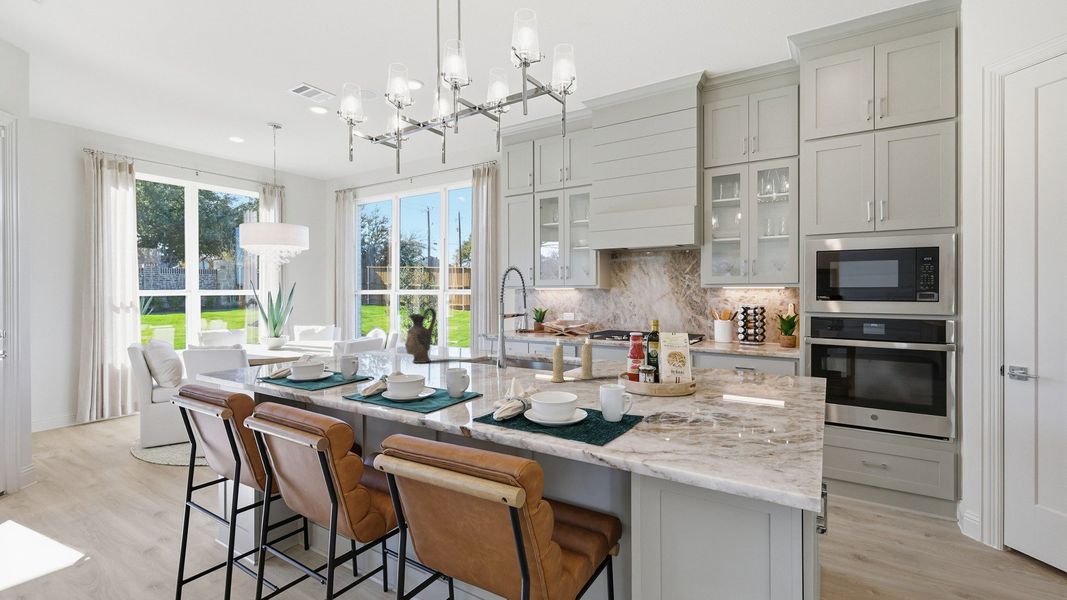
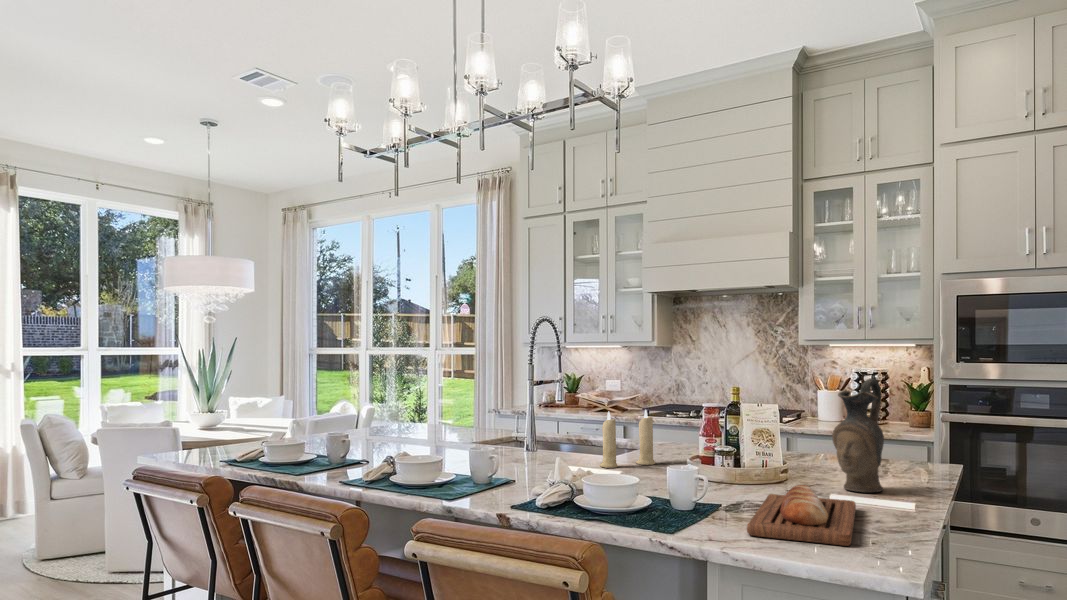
ceramic pitcher: present [405,307,436,363] -> present [832,378,884,492]
bread loaf: none [666,401,758,460] -> present [747,485,856,546]

